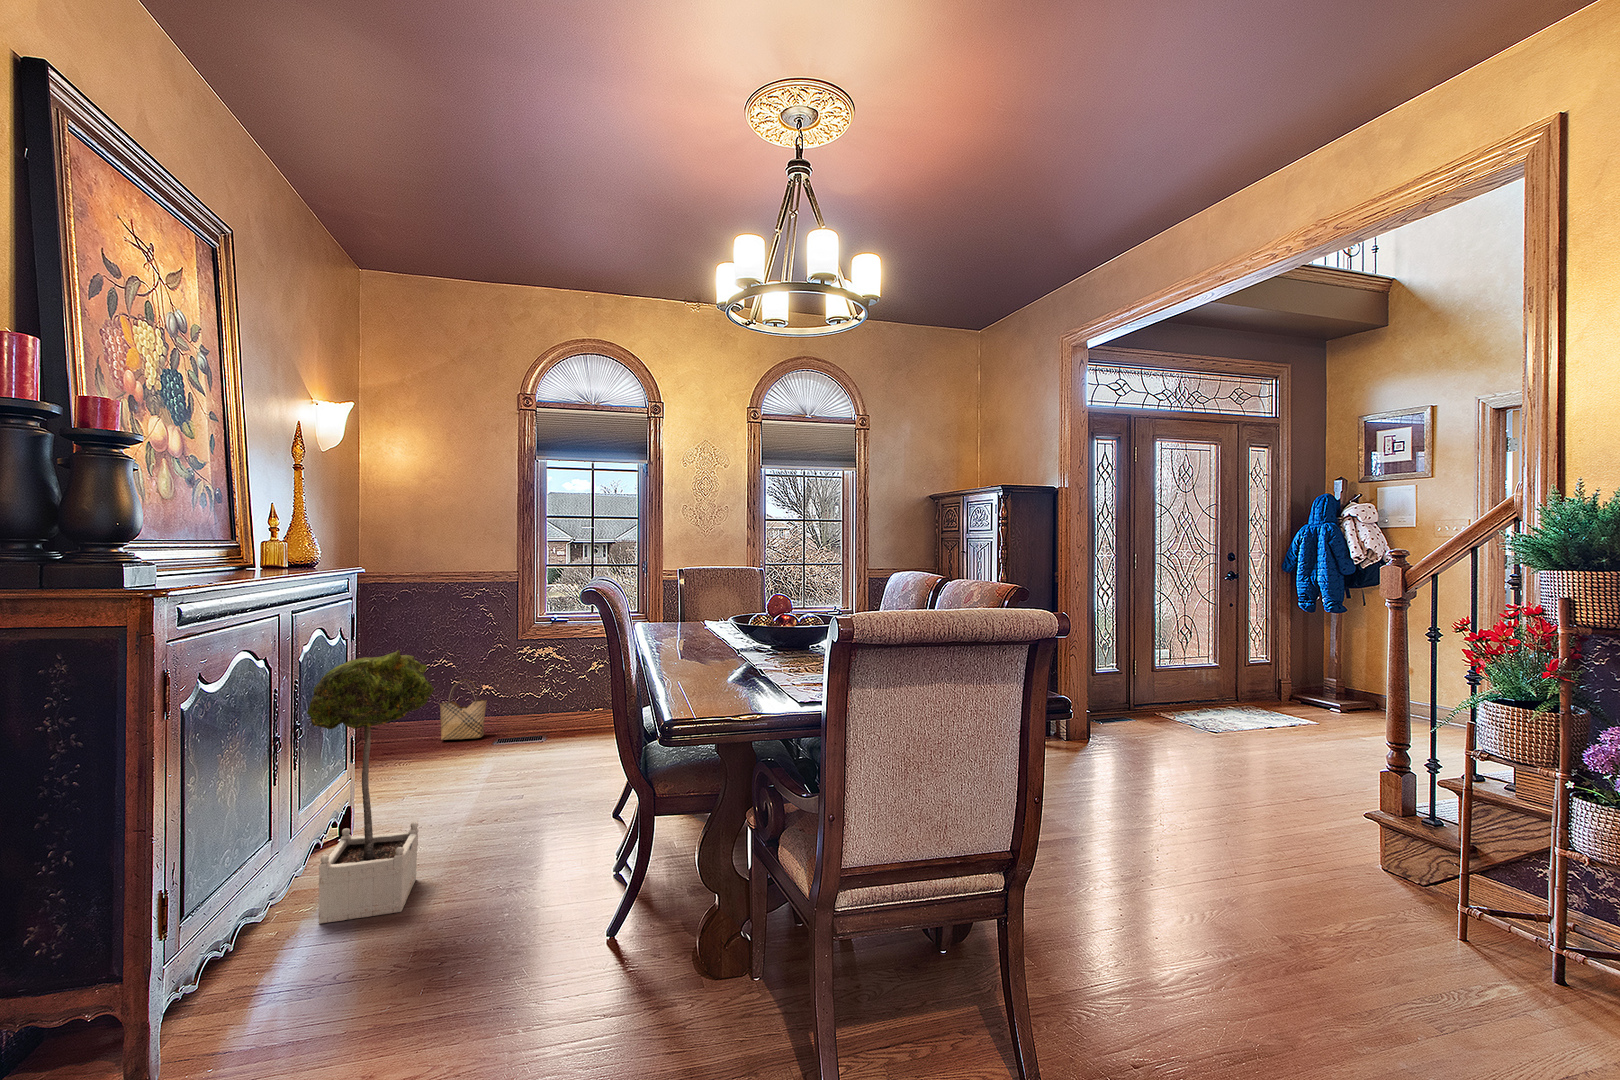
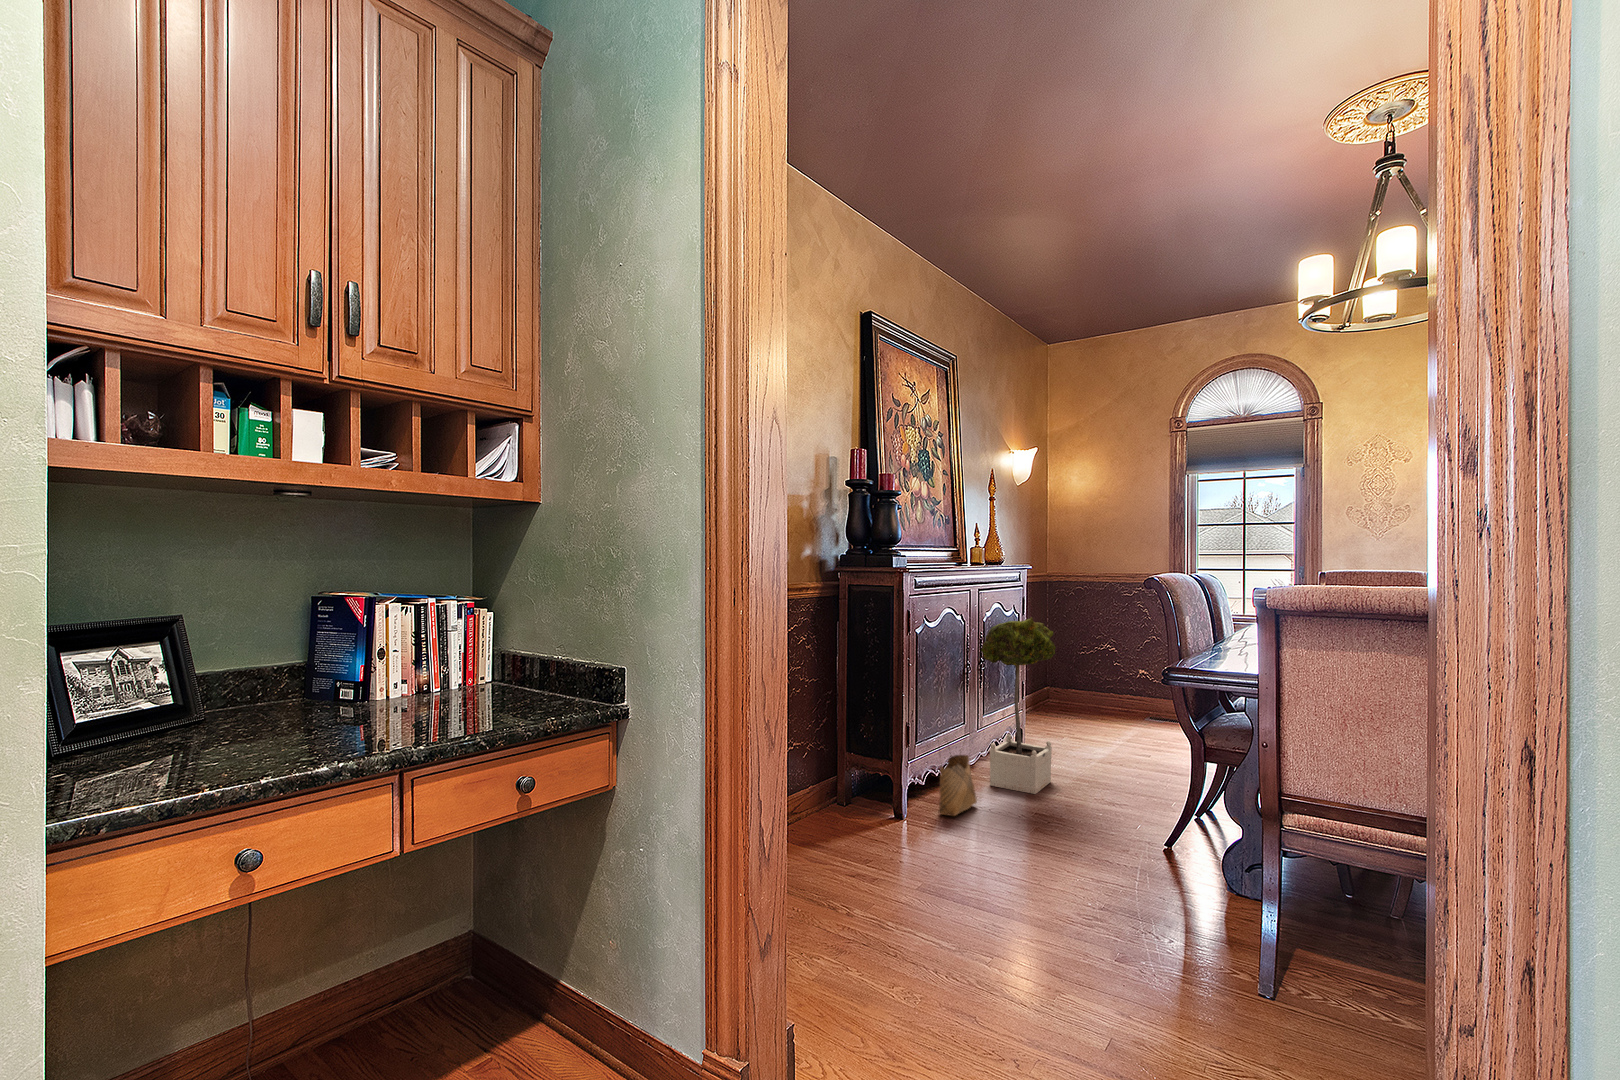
woven basket: present [440,679,487,740] -> present [938,732,977,816]

